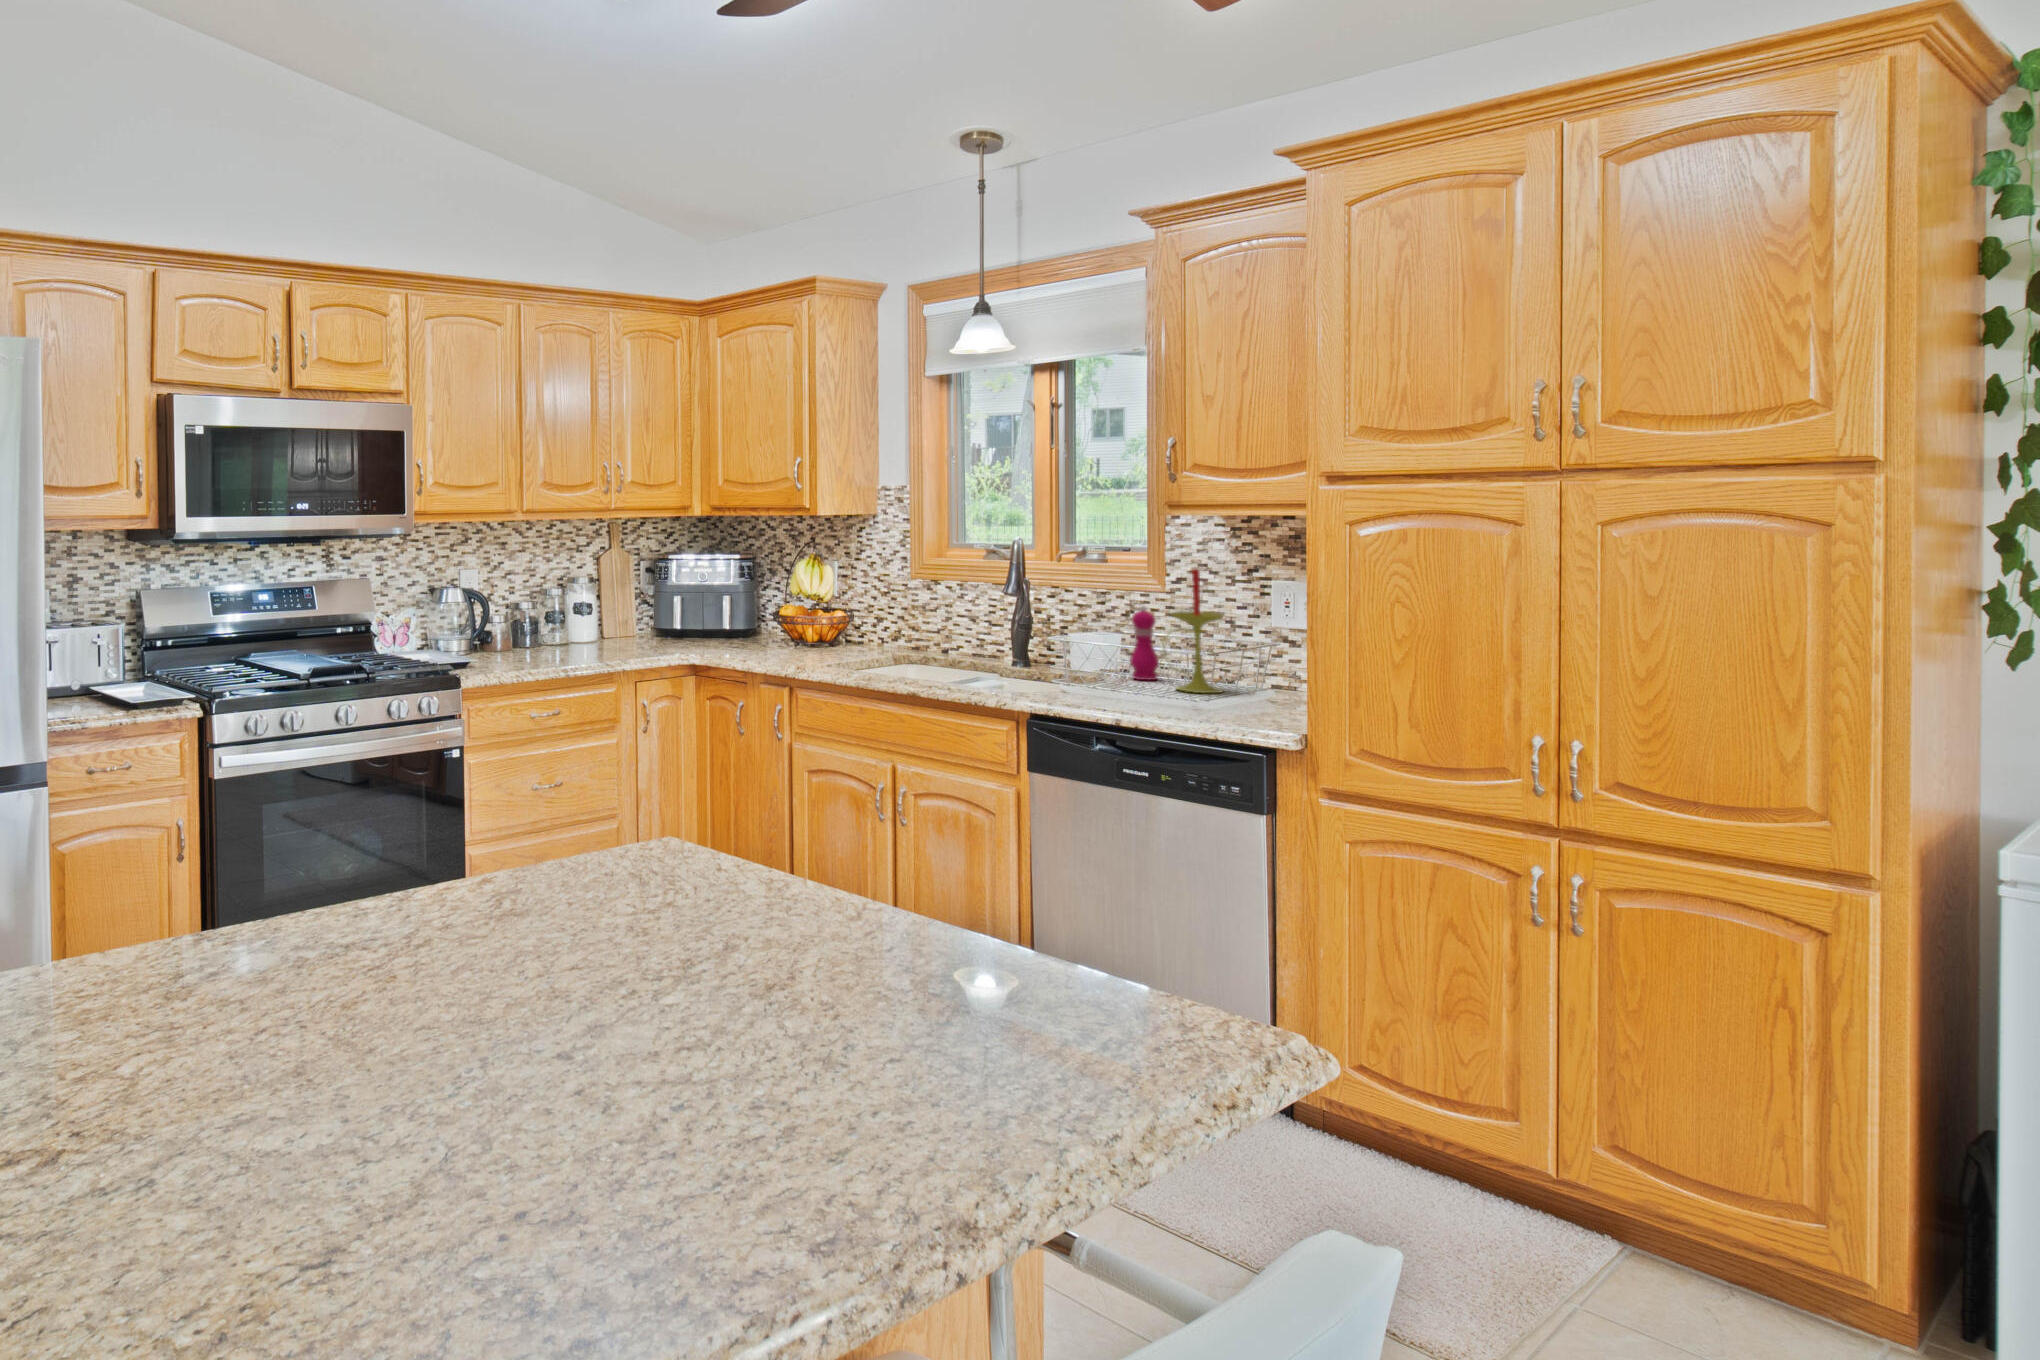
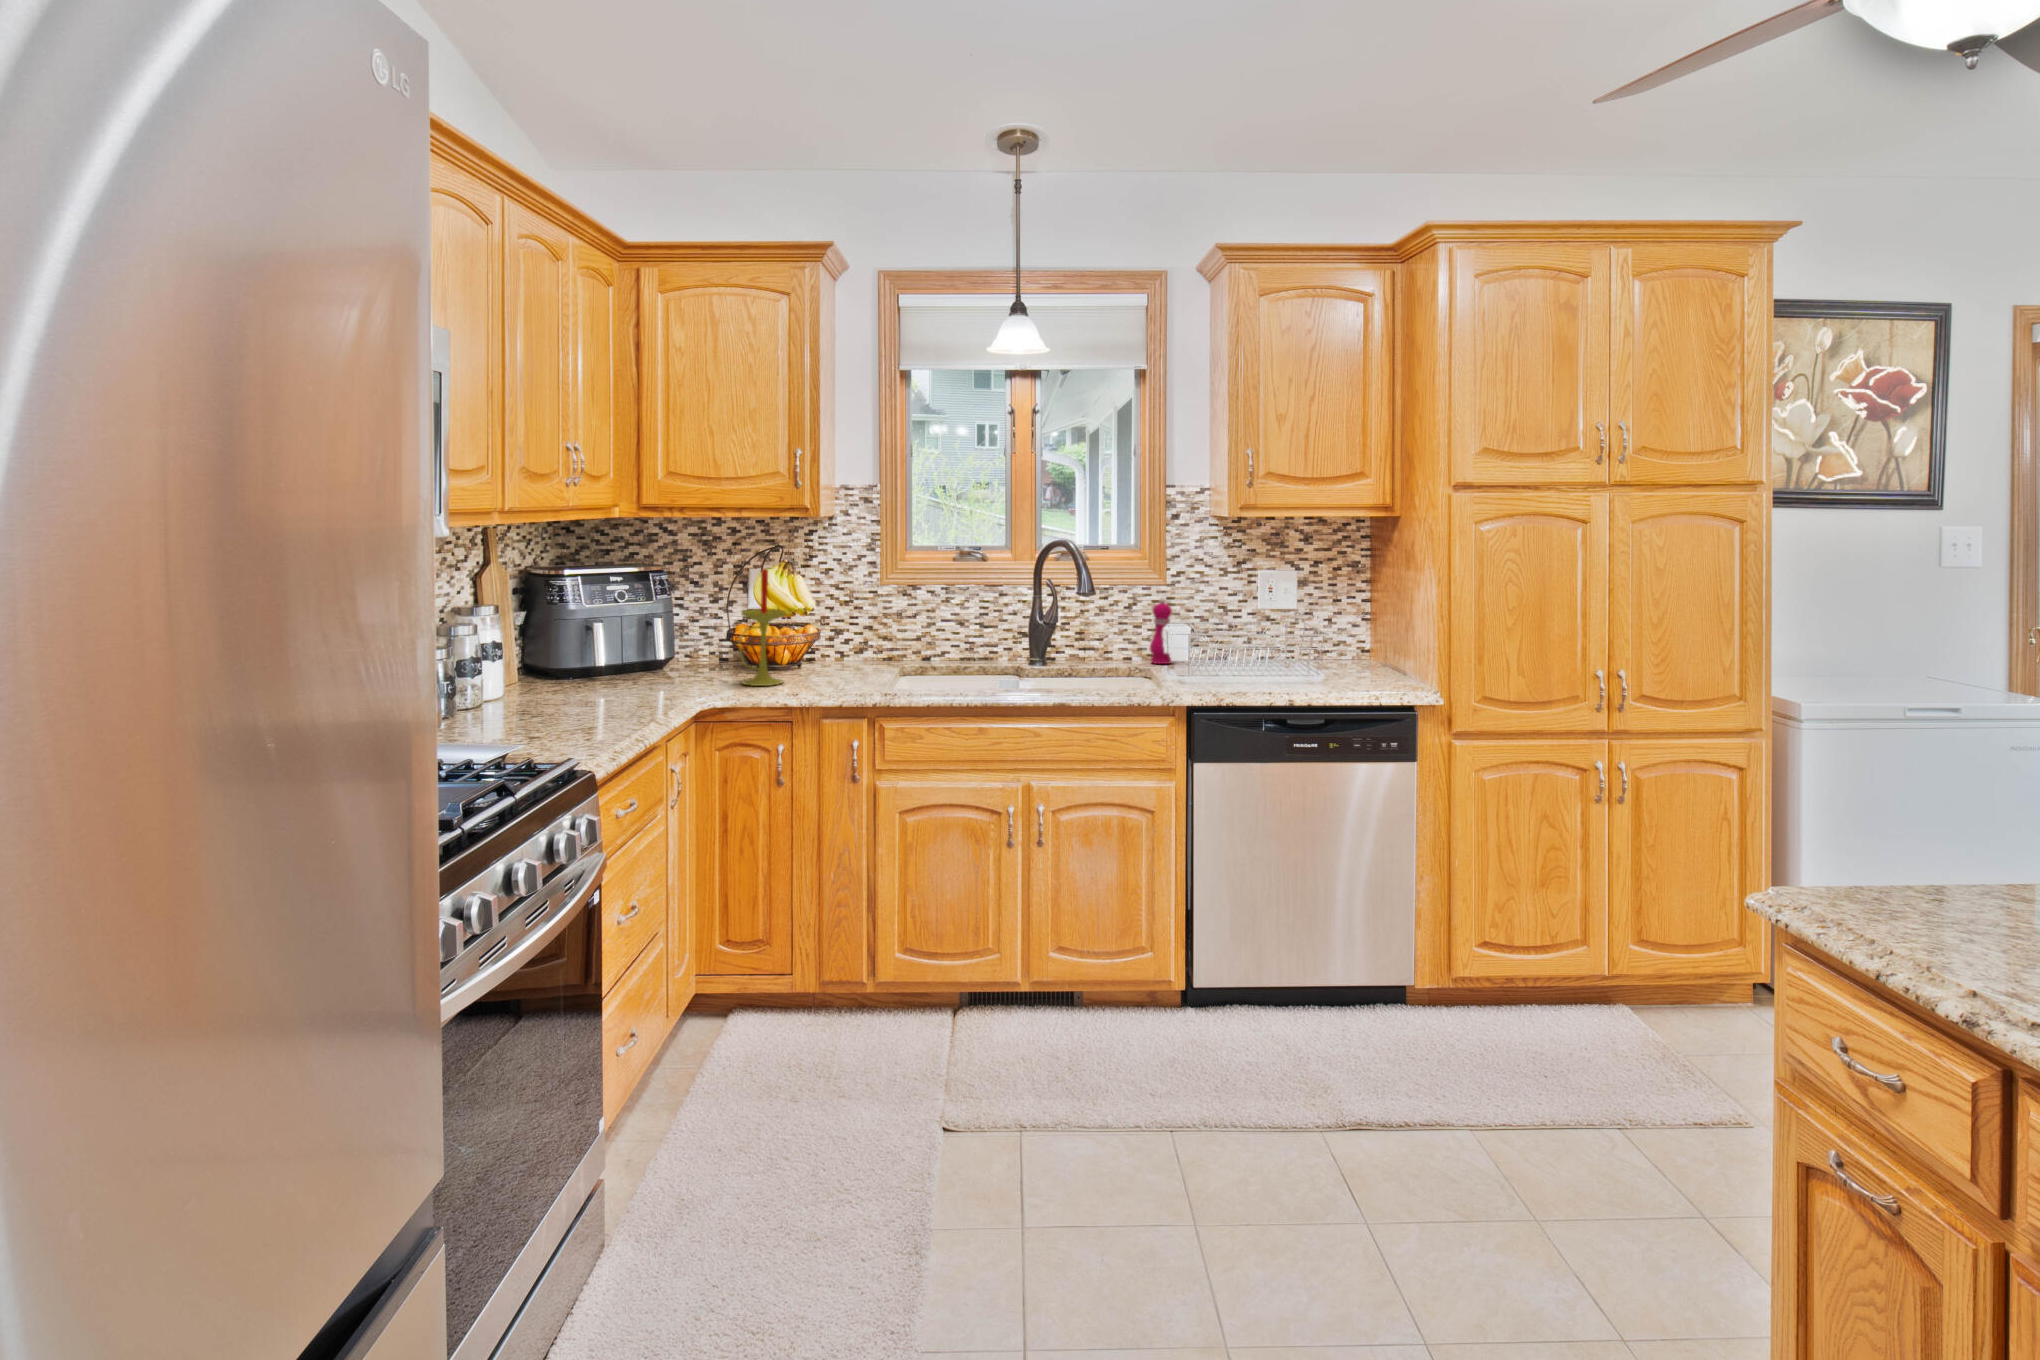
candle: present [1163,569,1223,693] -> present [739,569,786,686]

